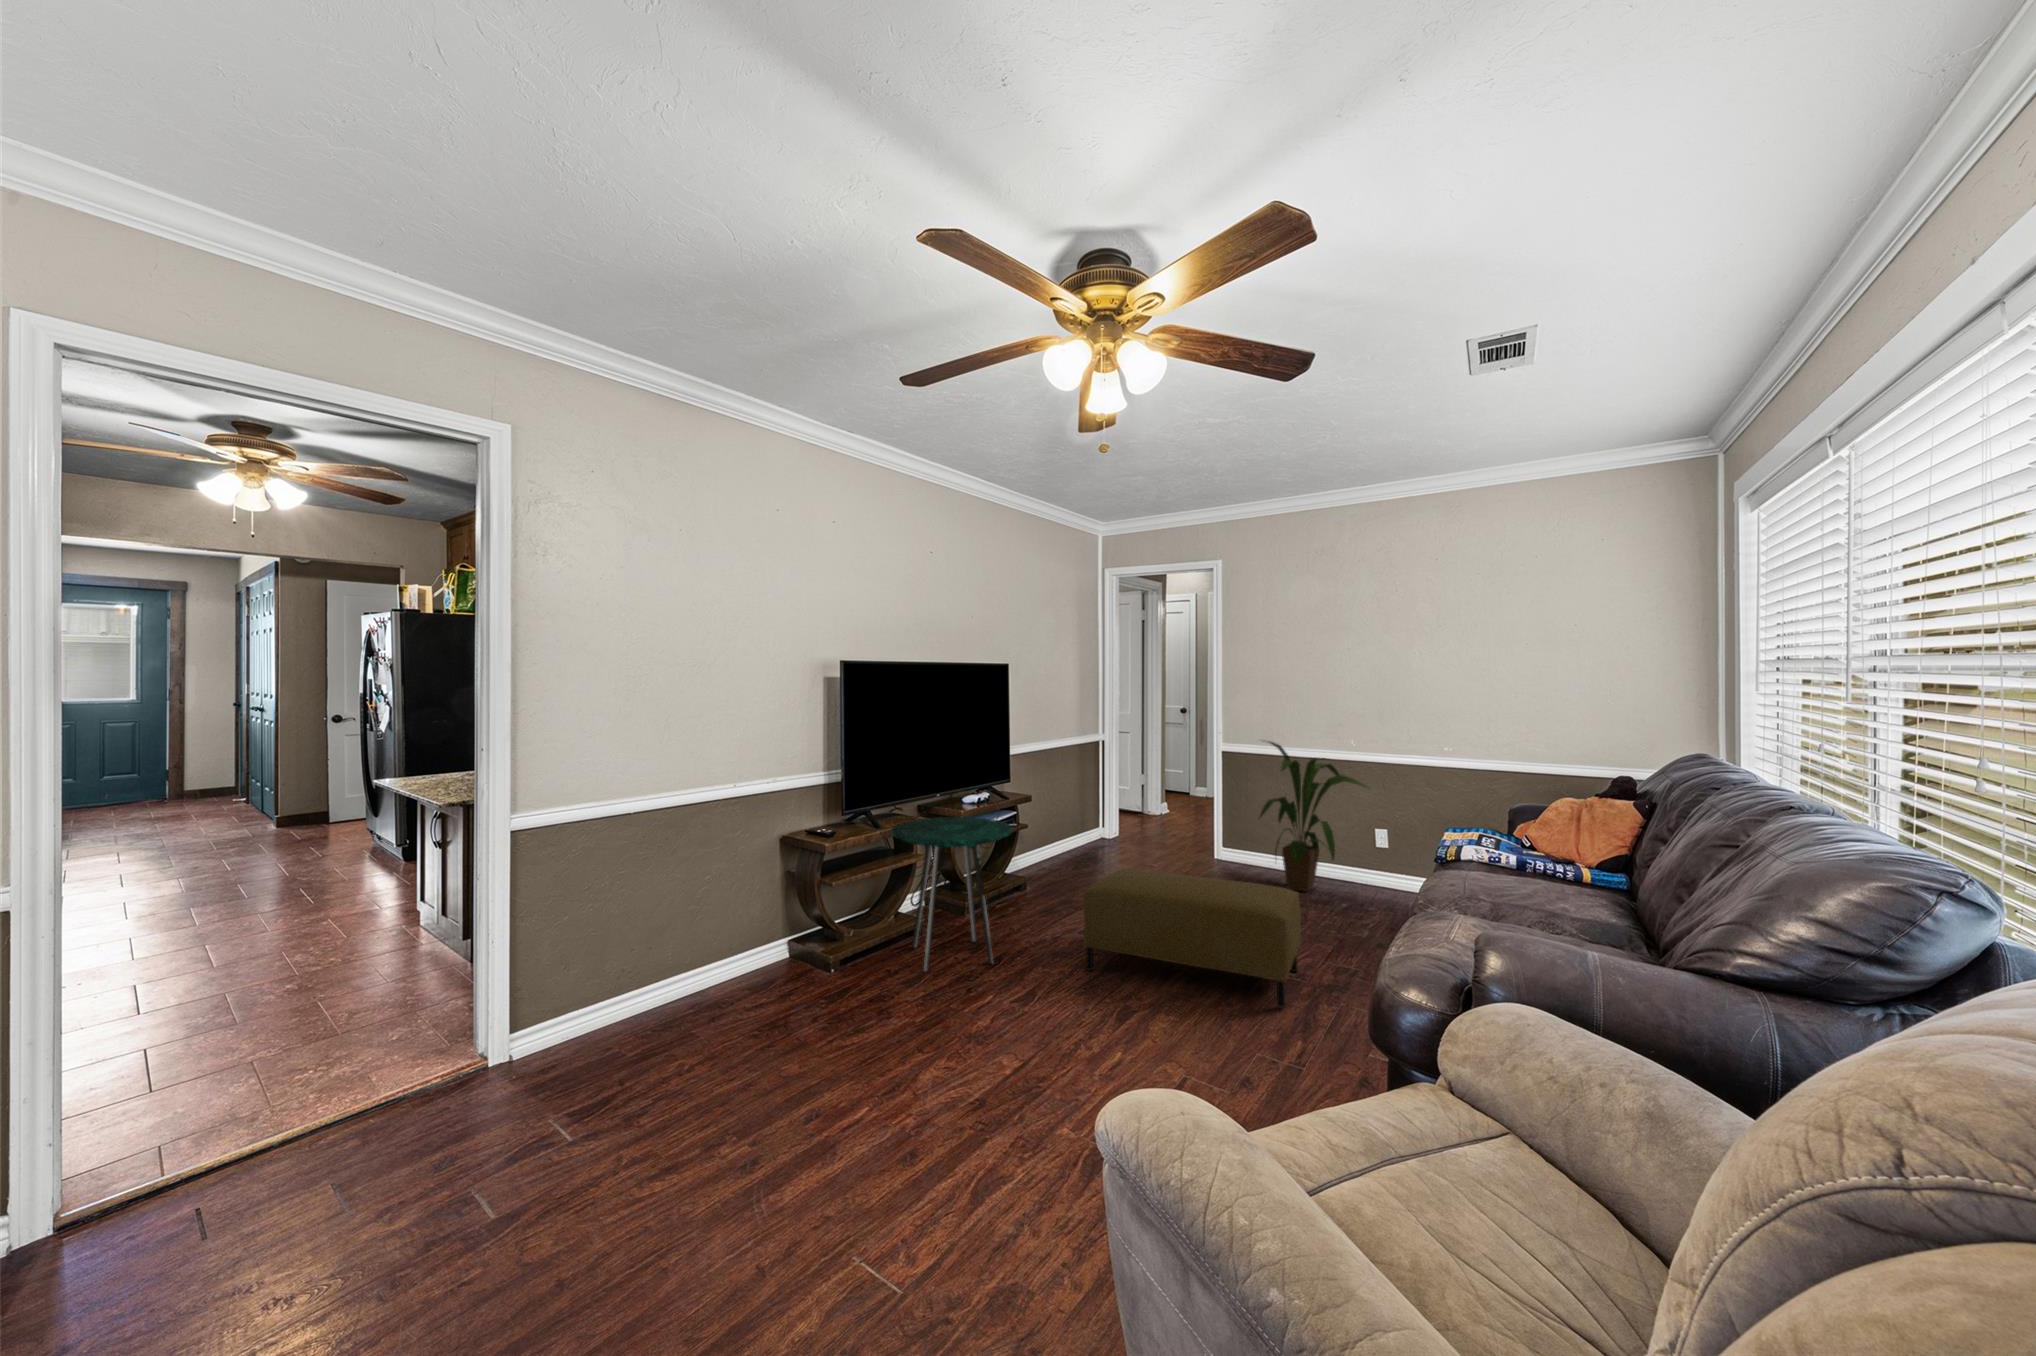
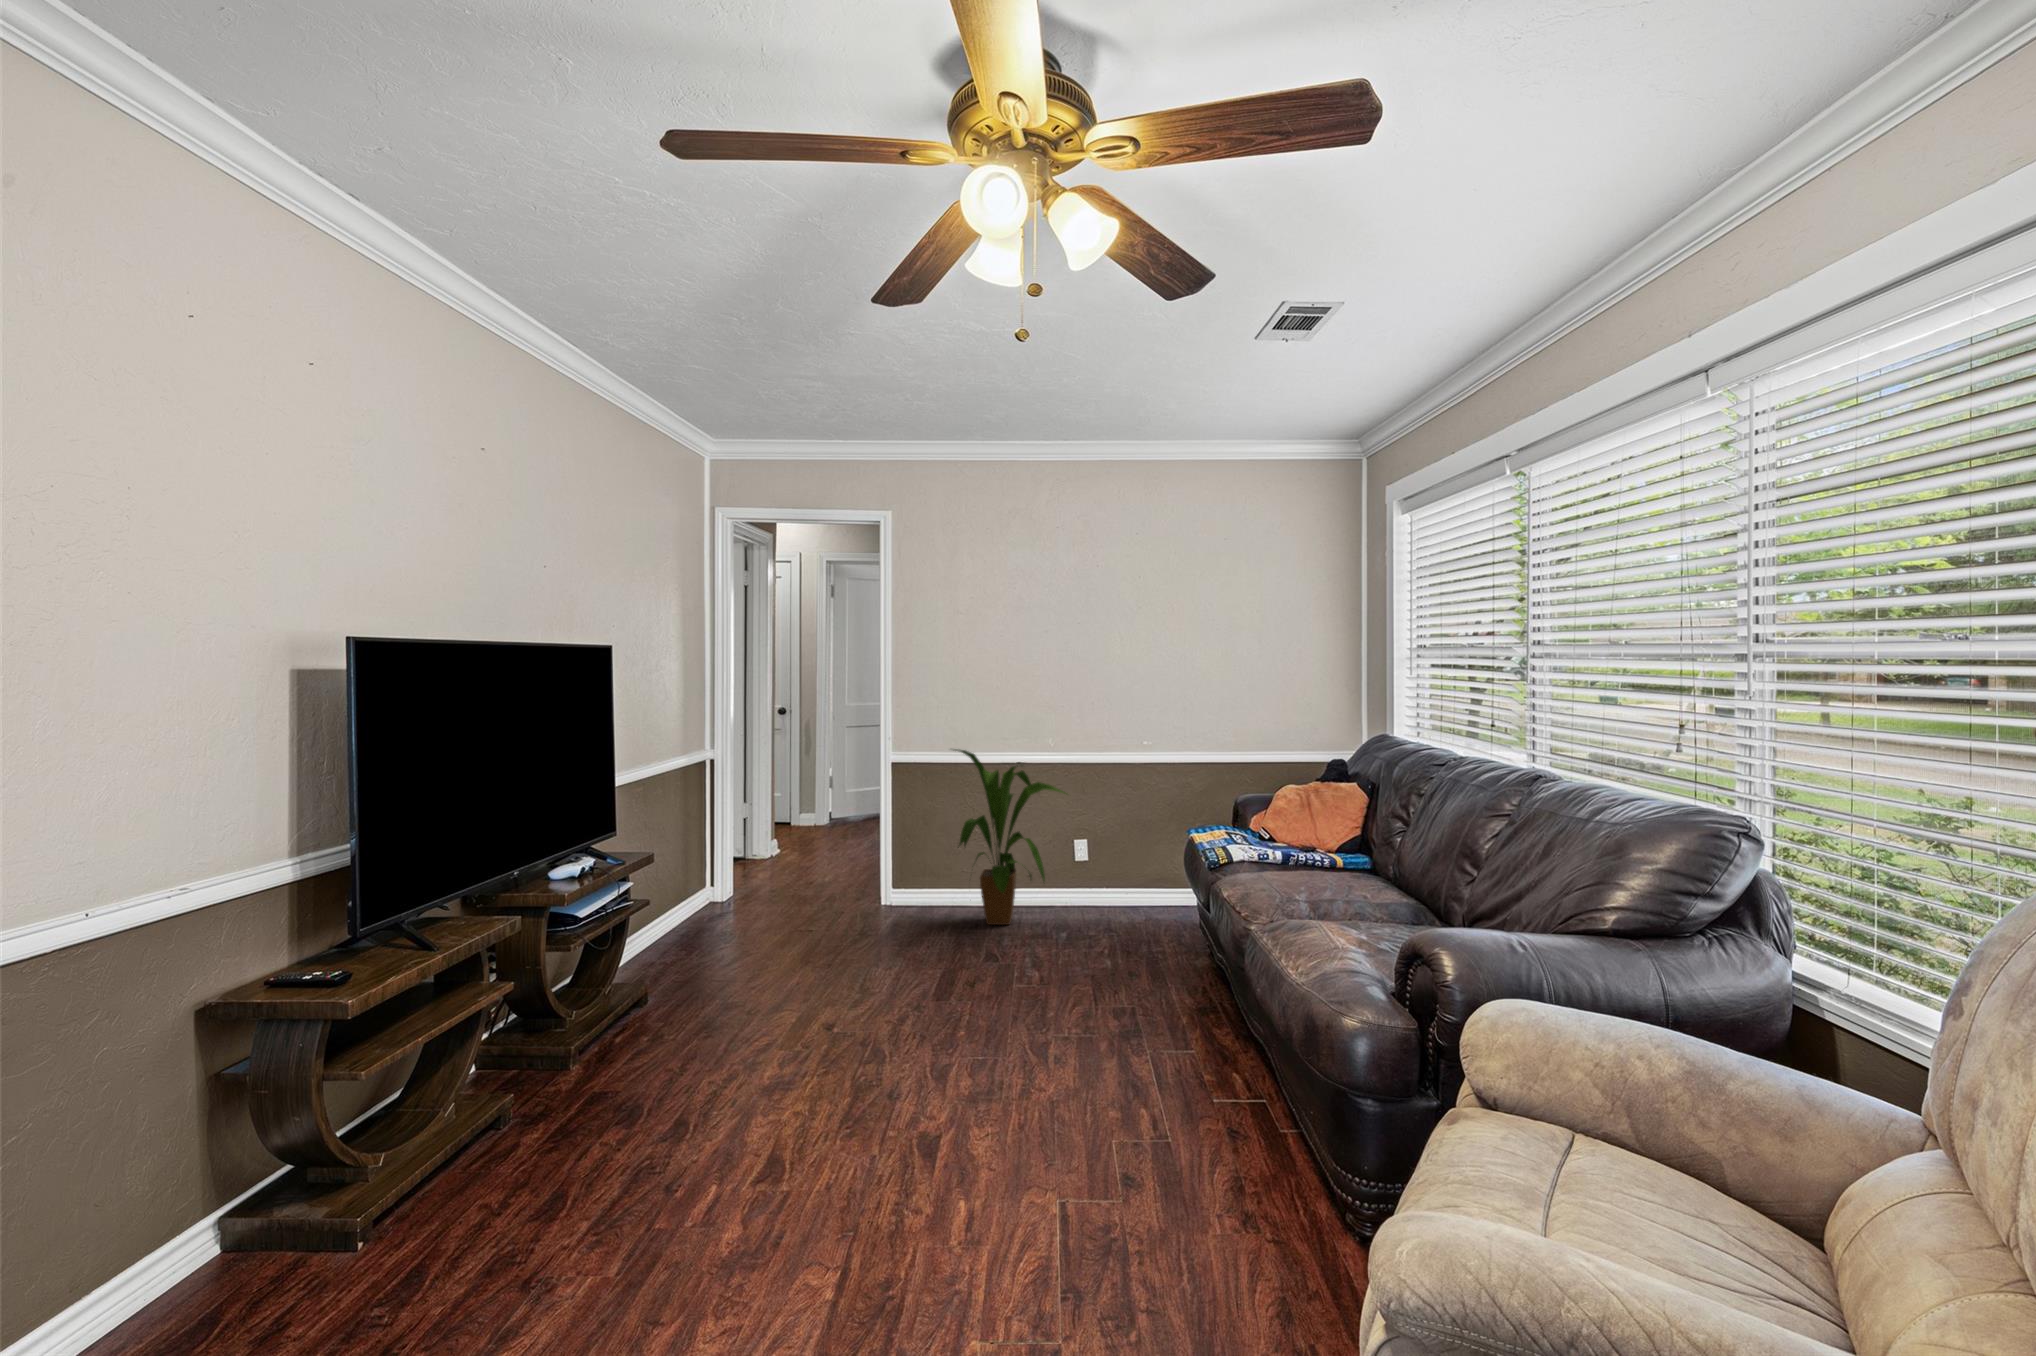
side table: present [891,817,1012,971] -> none [487,906,703,1177]
ottoman: present [1083,869,1301,1007] -> none [820,928,1094,1097]

